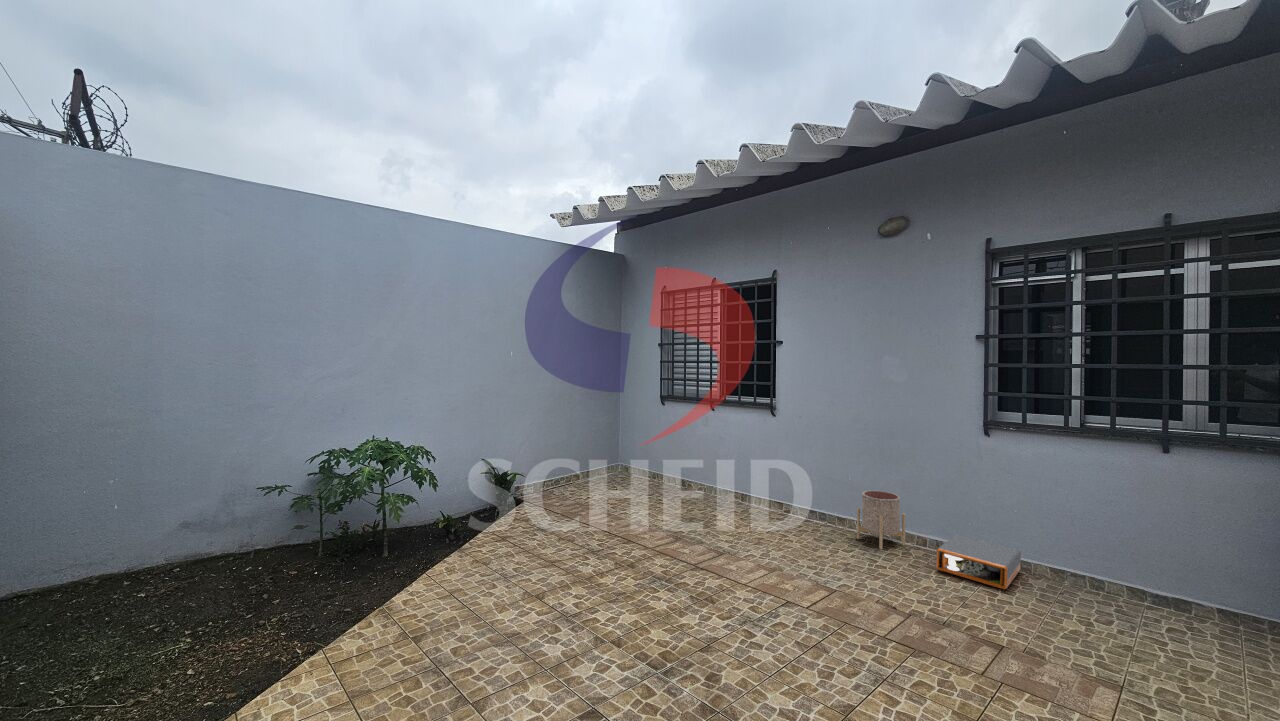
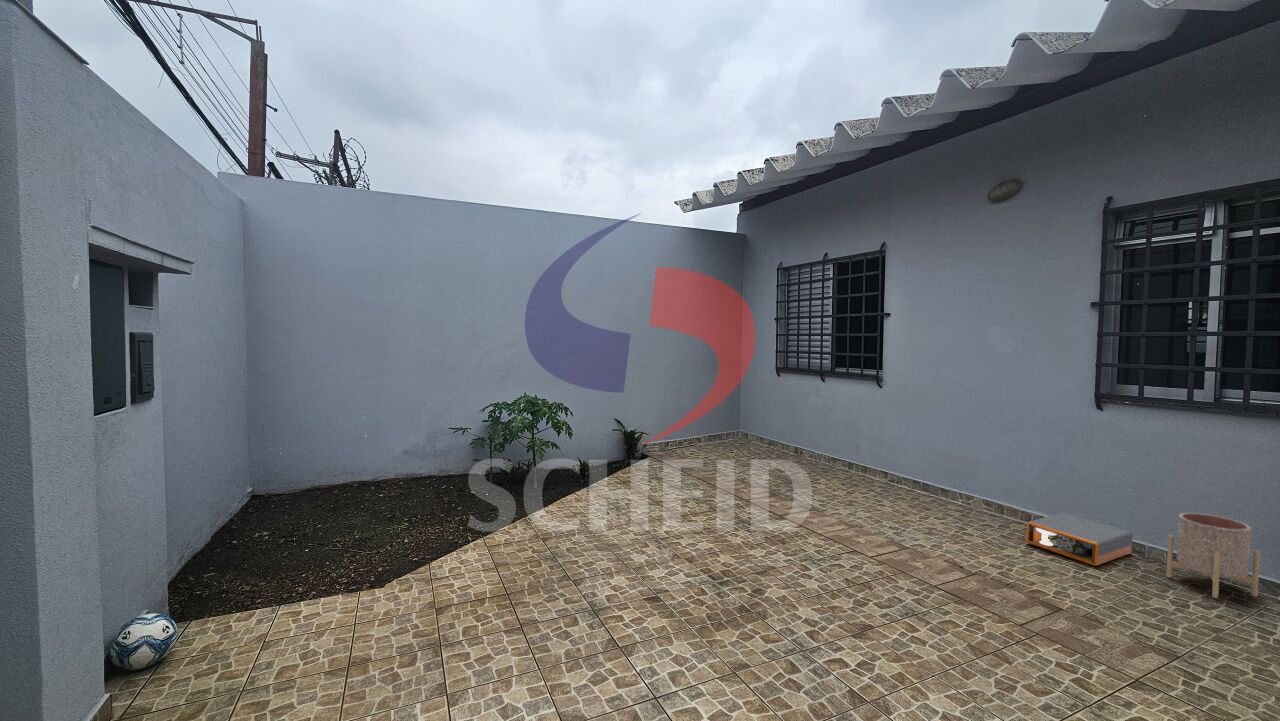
planter: present [857,491,905,550] -> present [1166,513,1260,598]

